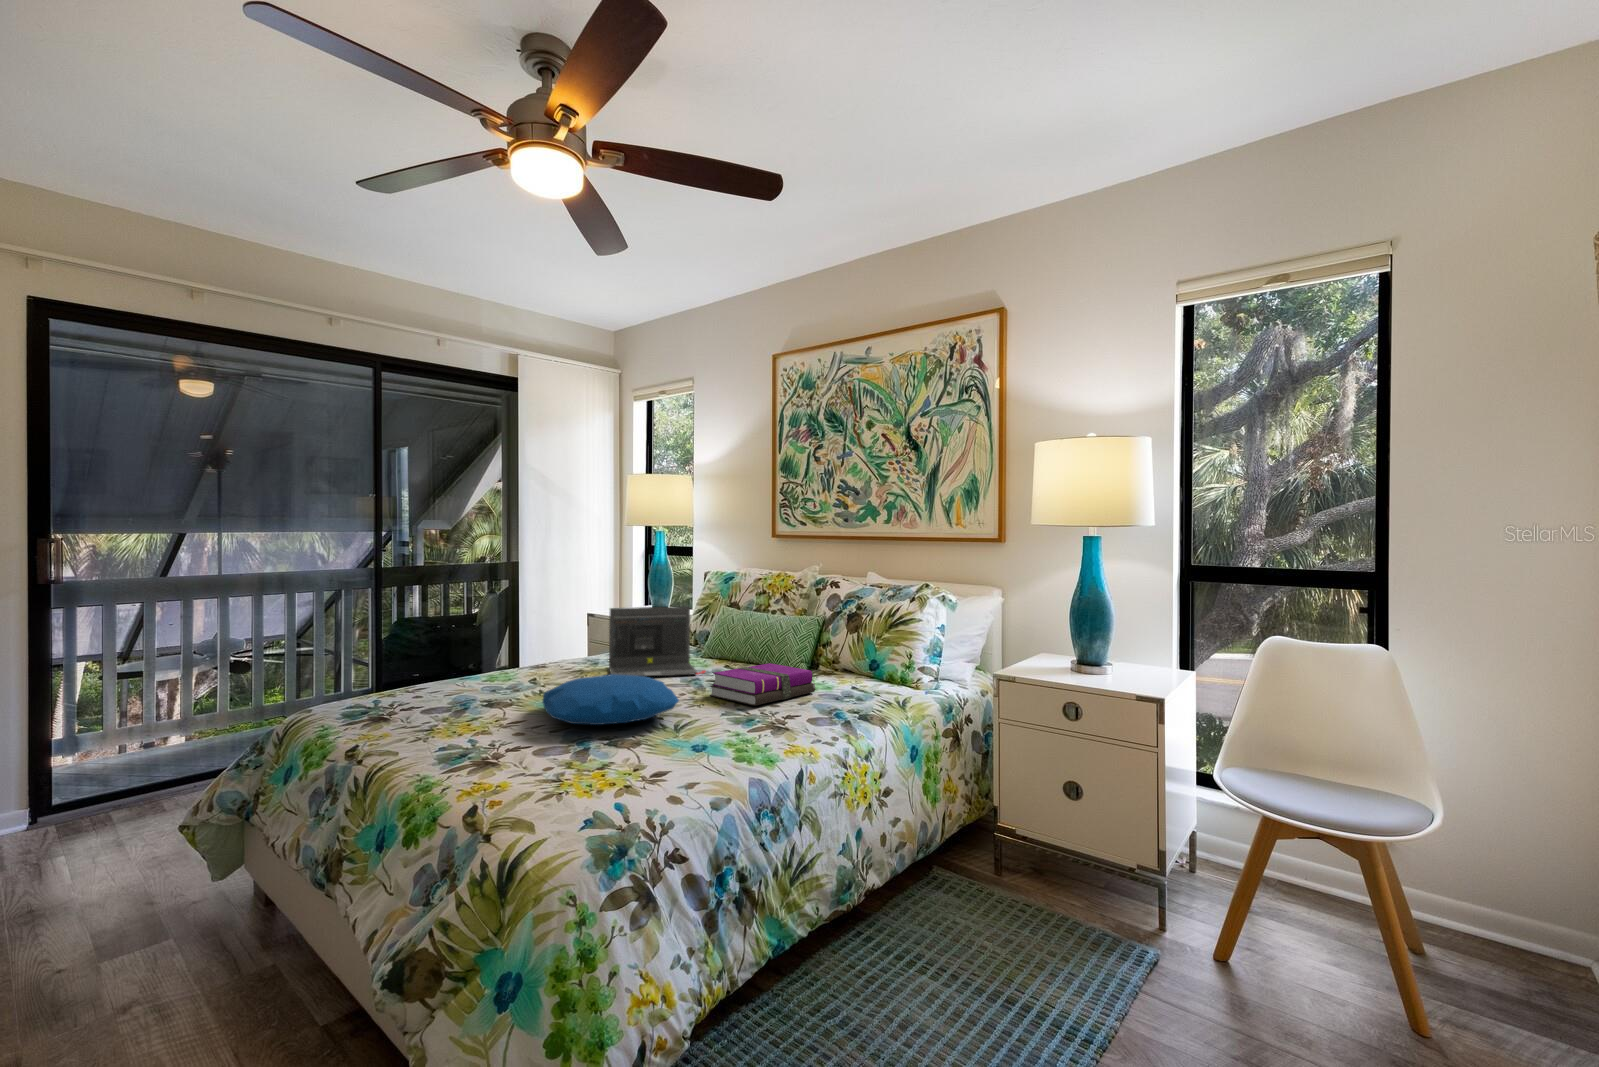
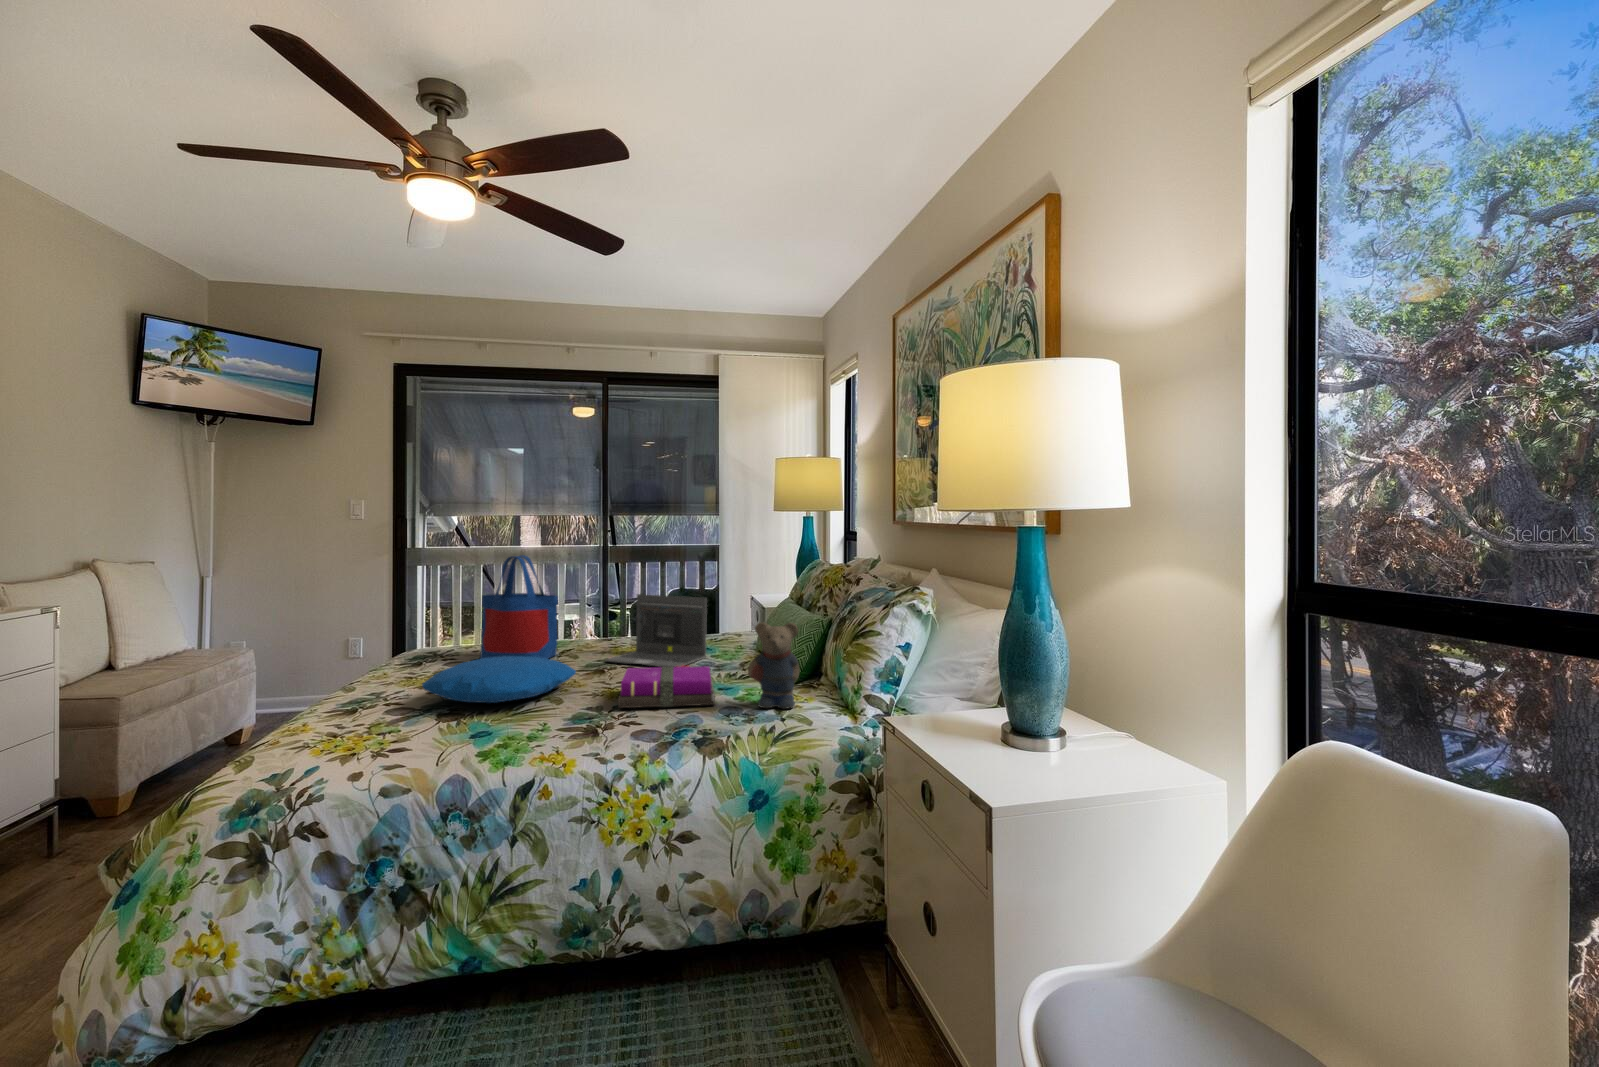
tote bag: none [453,570,548,696] -> present [480,555,558,659]
teddy bear: none [832,615,870,688] -> present [748,622,799,709]

